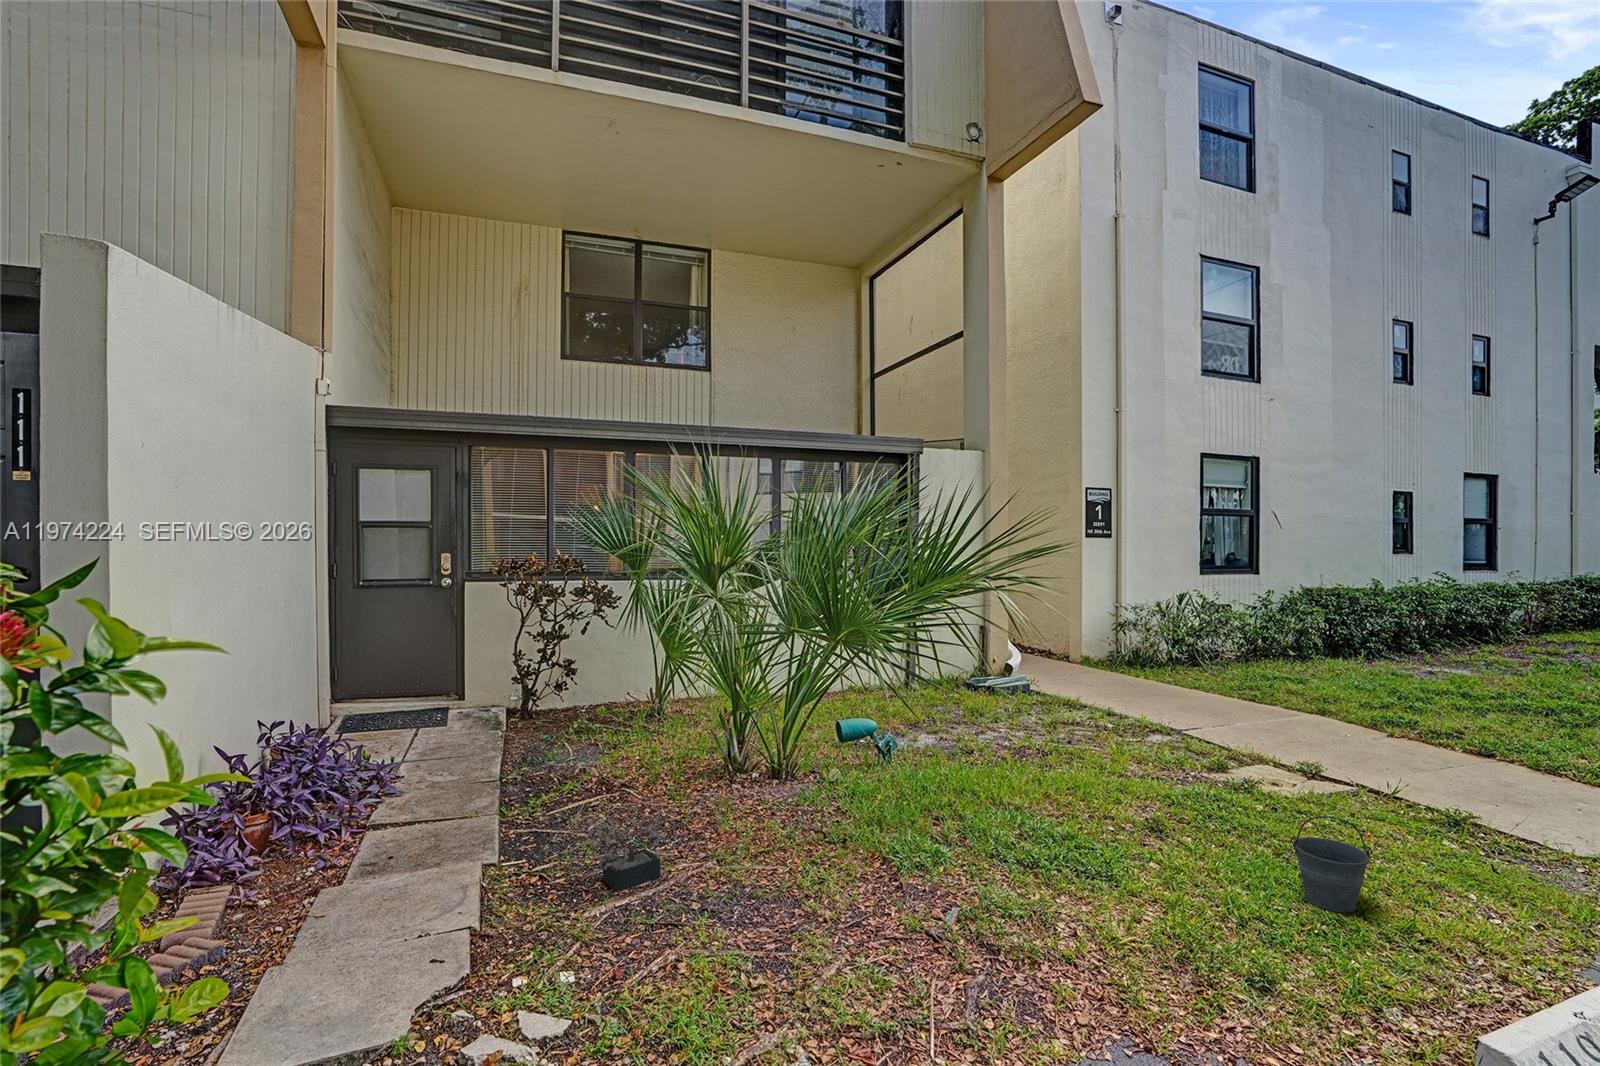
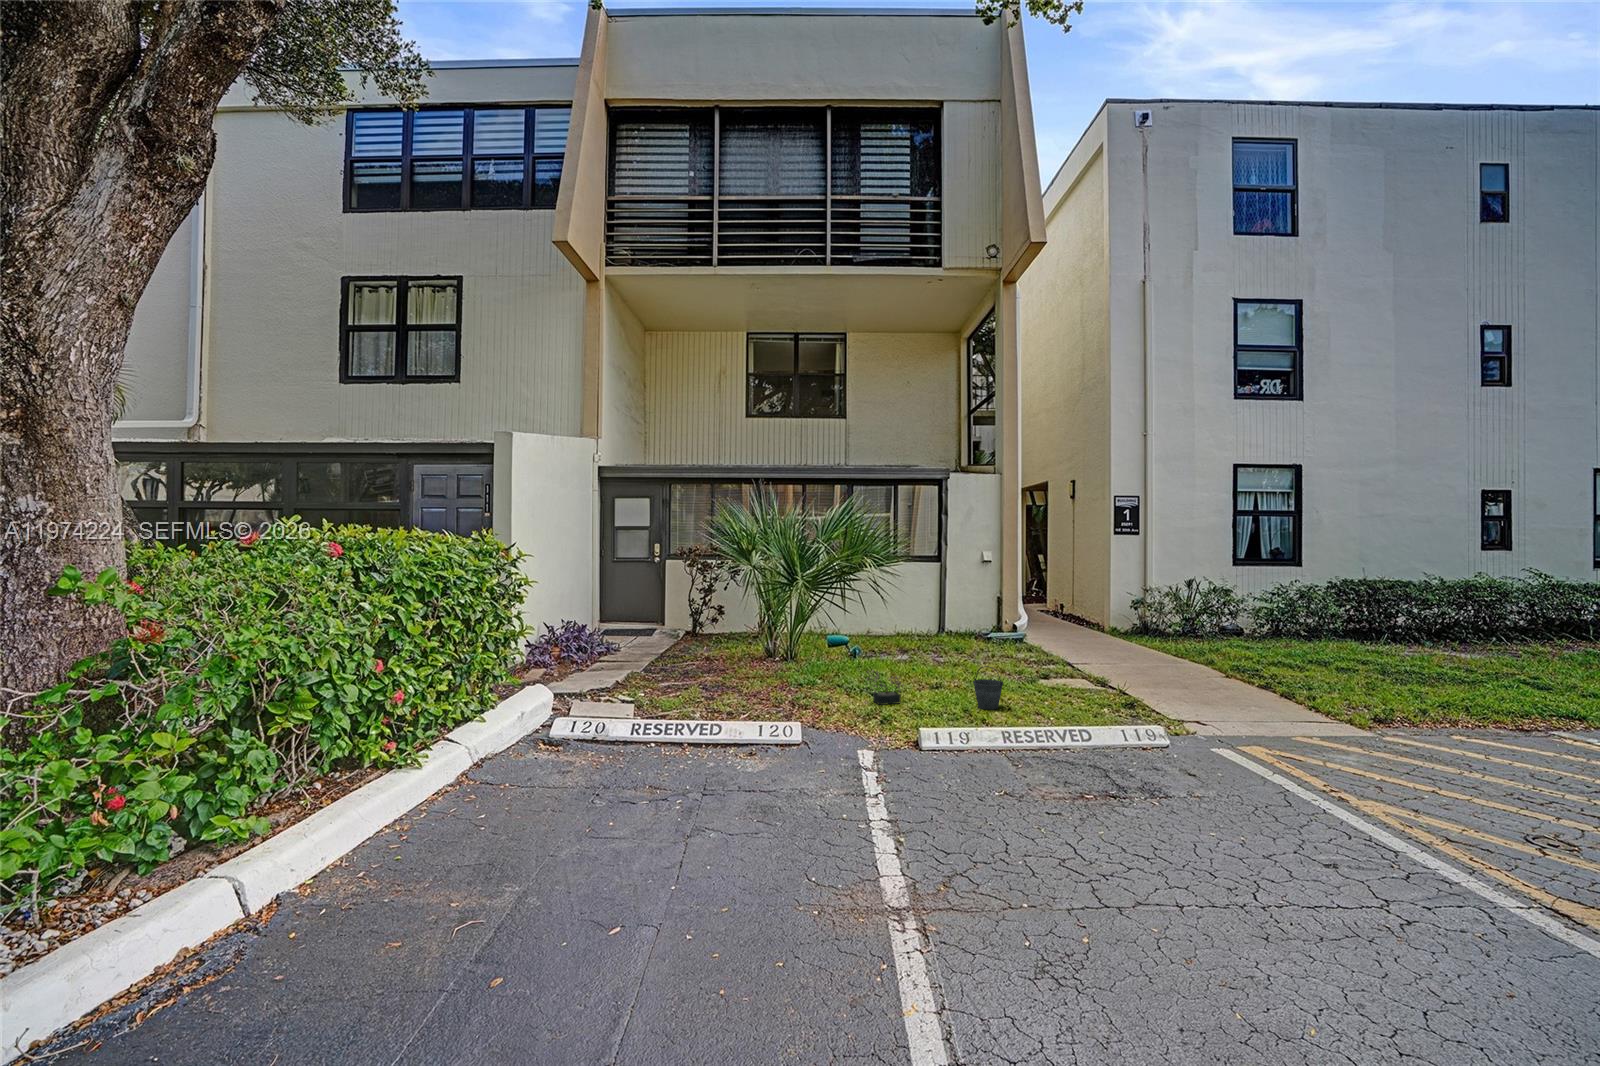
decorative plant: present [586,816,666,891] -> present [867,670,901,705]

